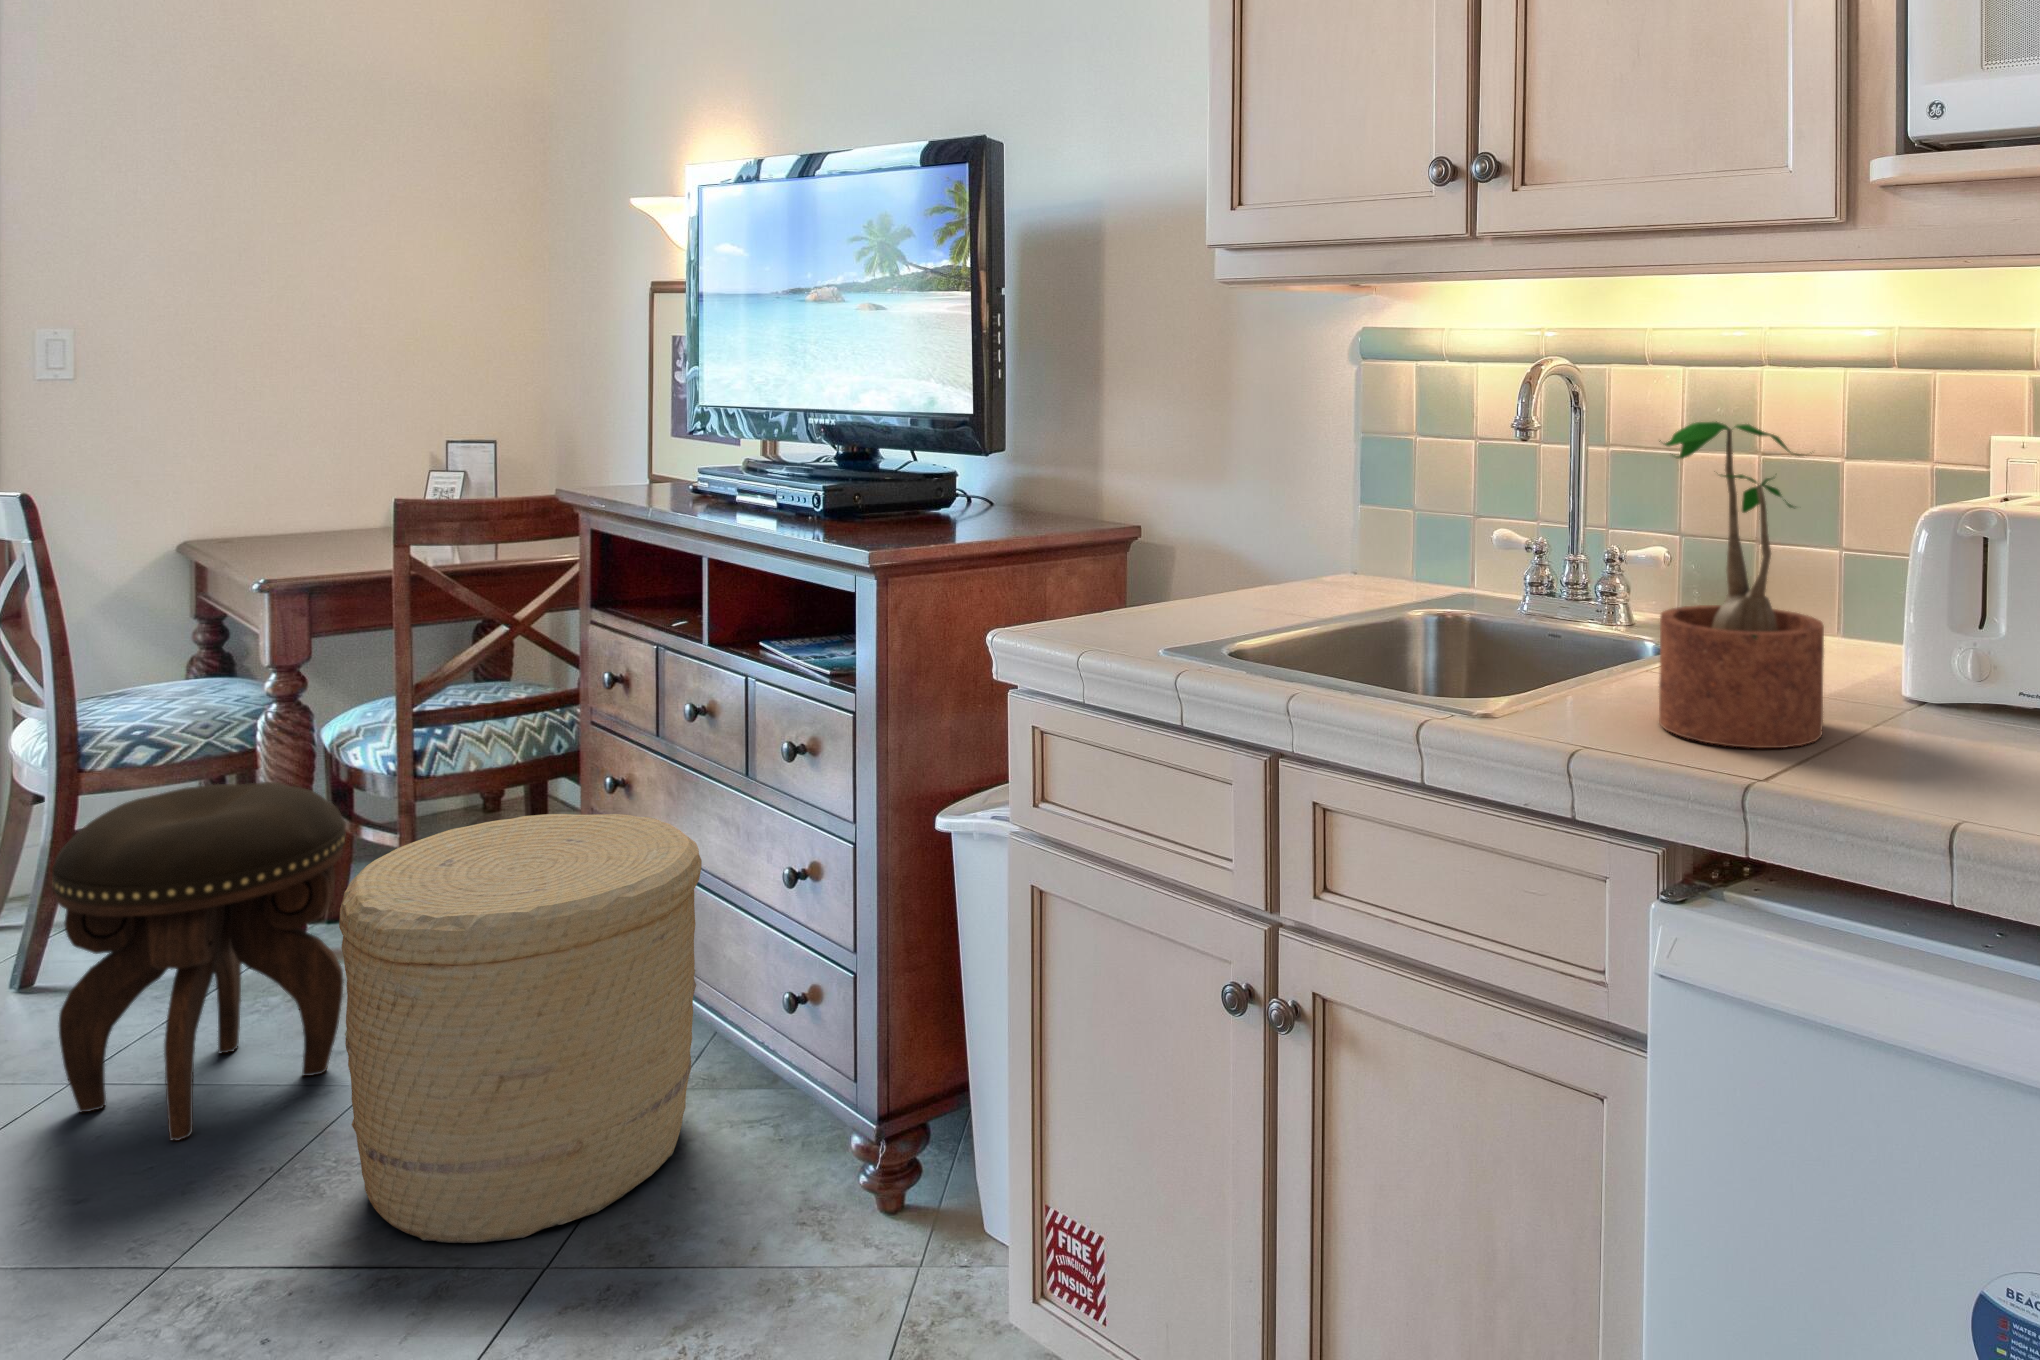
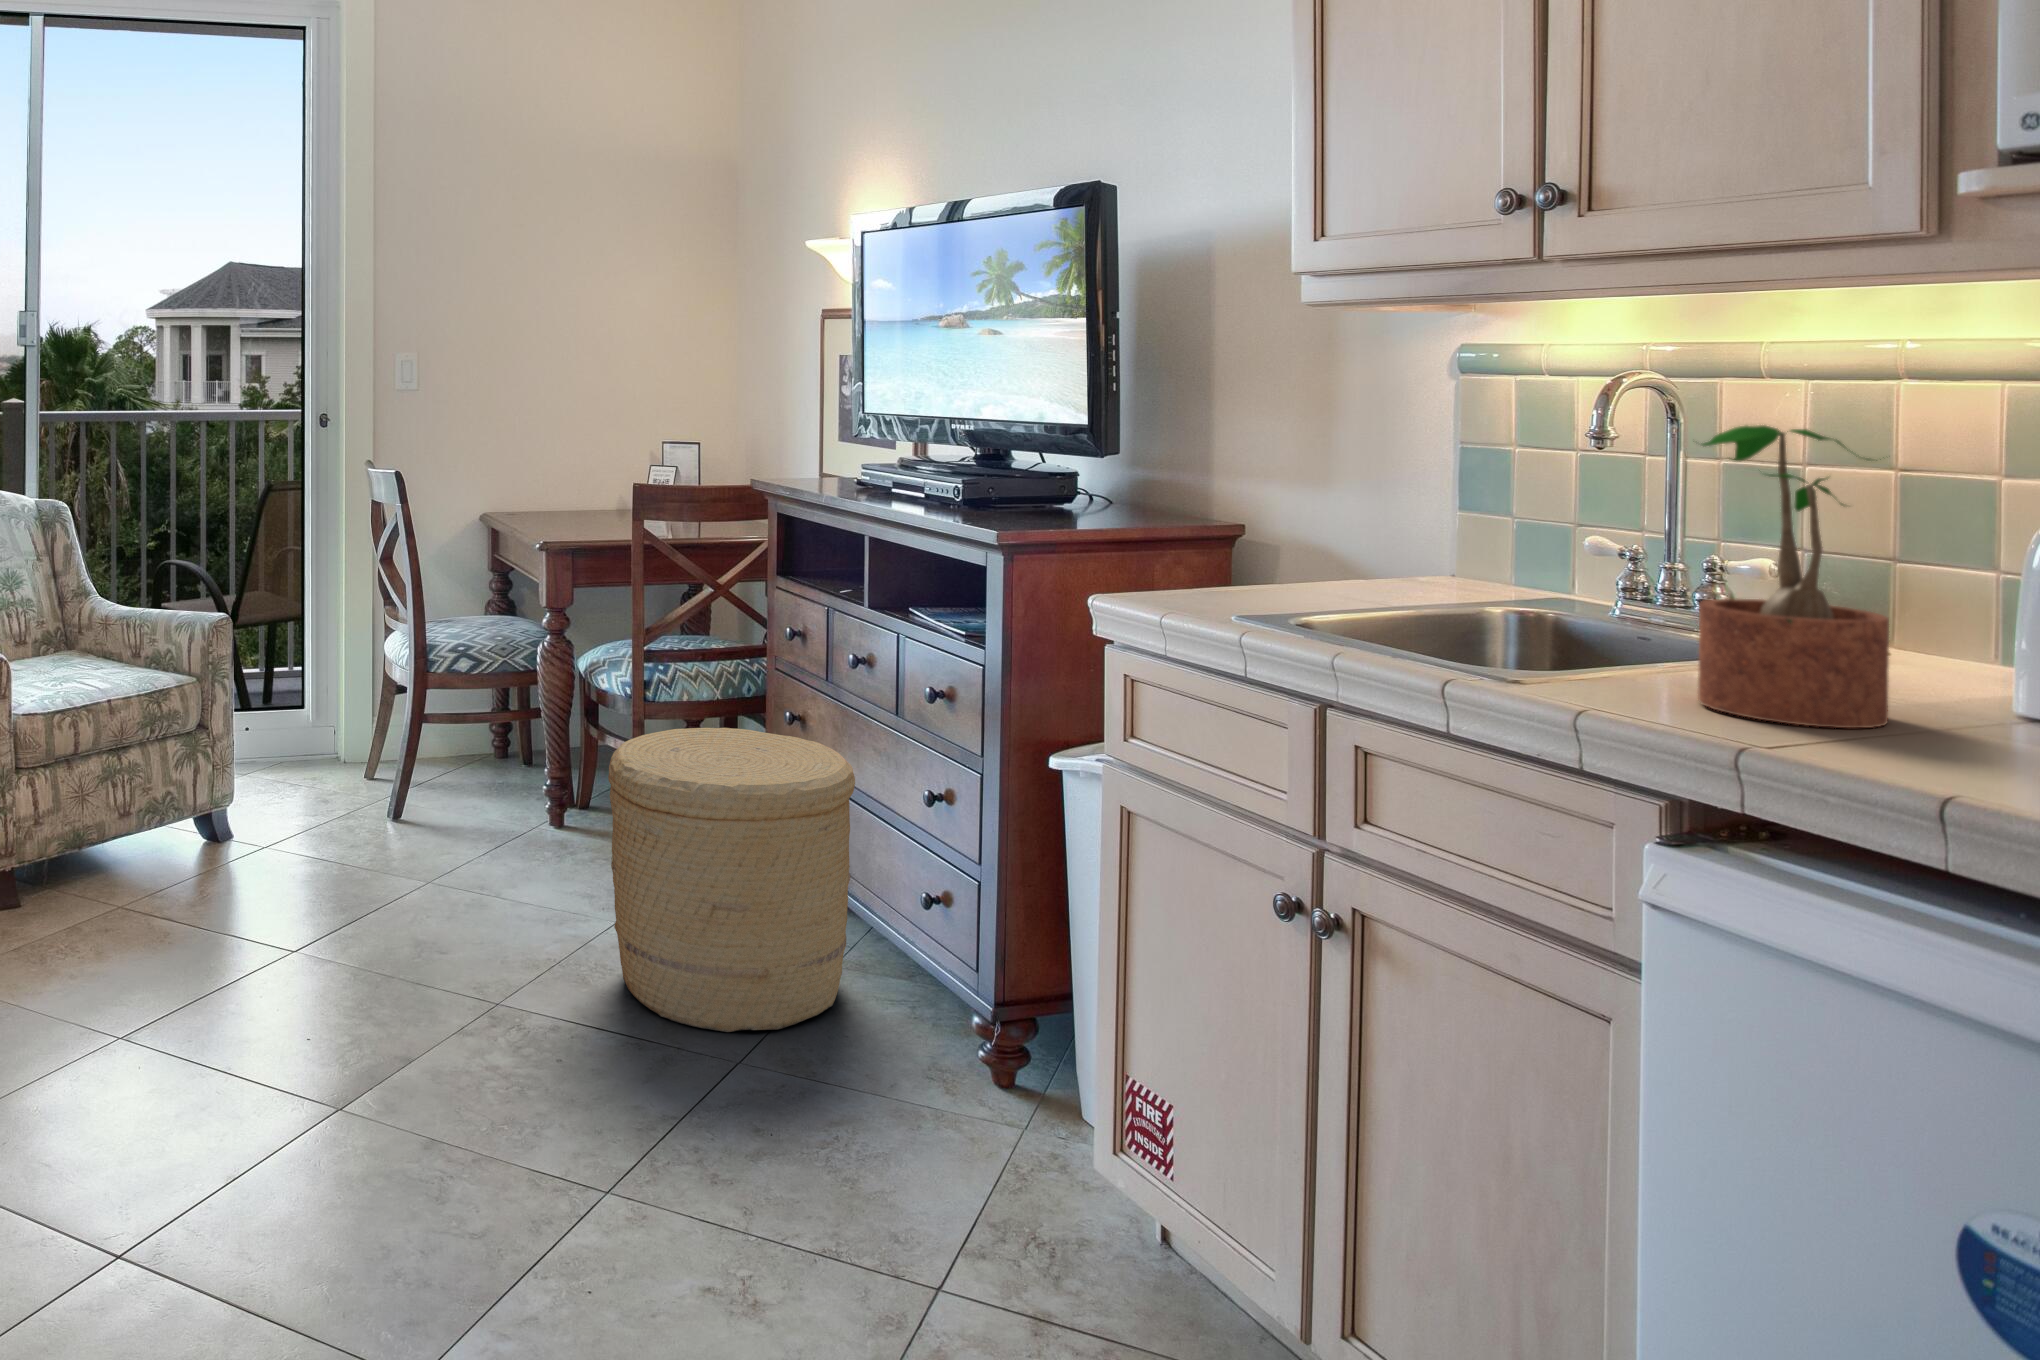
footstool: present [52,782,346,1140] -> none [435,680,604,922]

